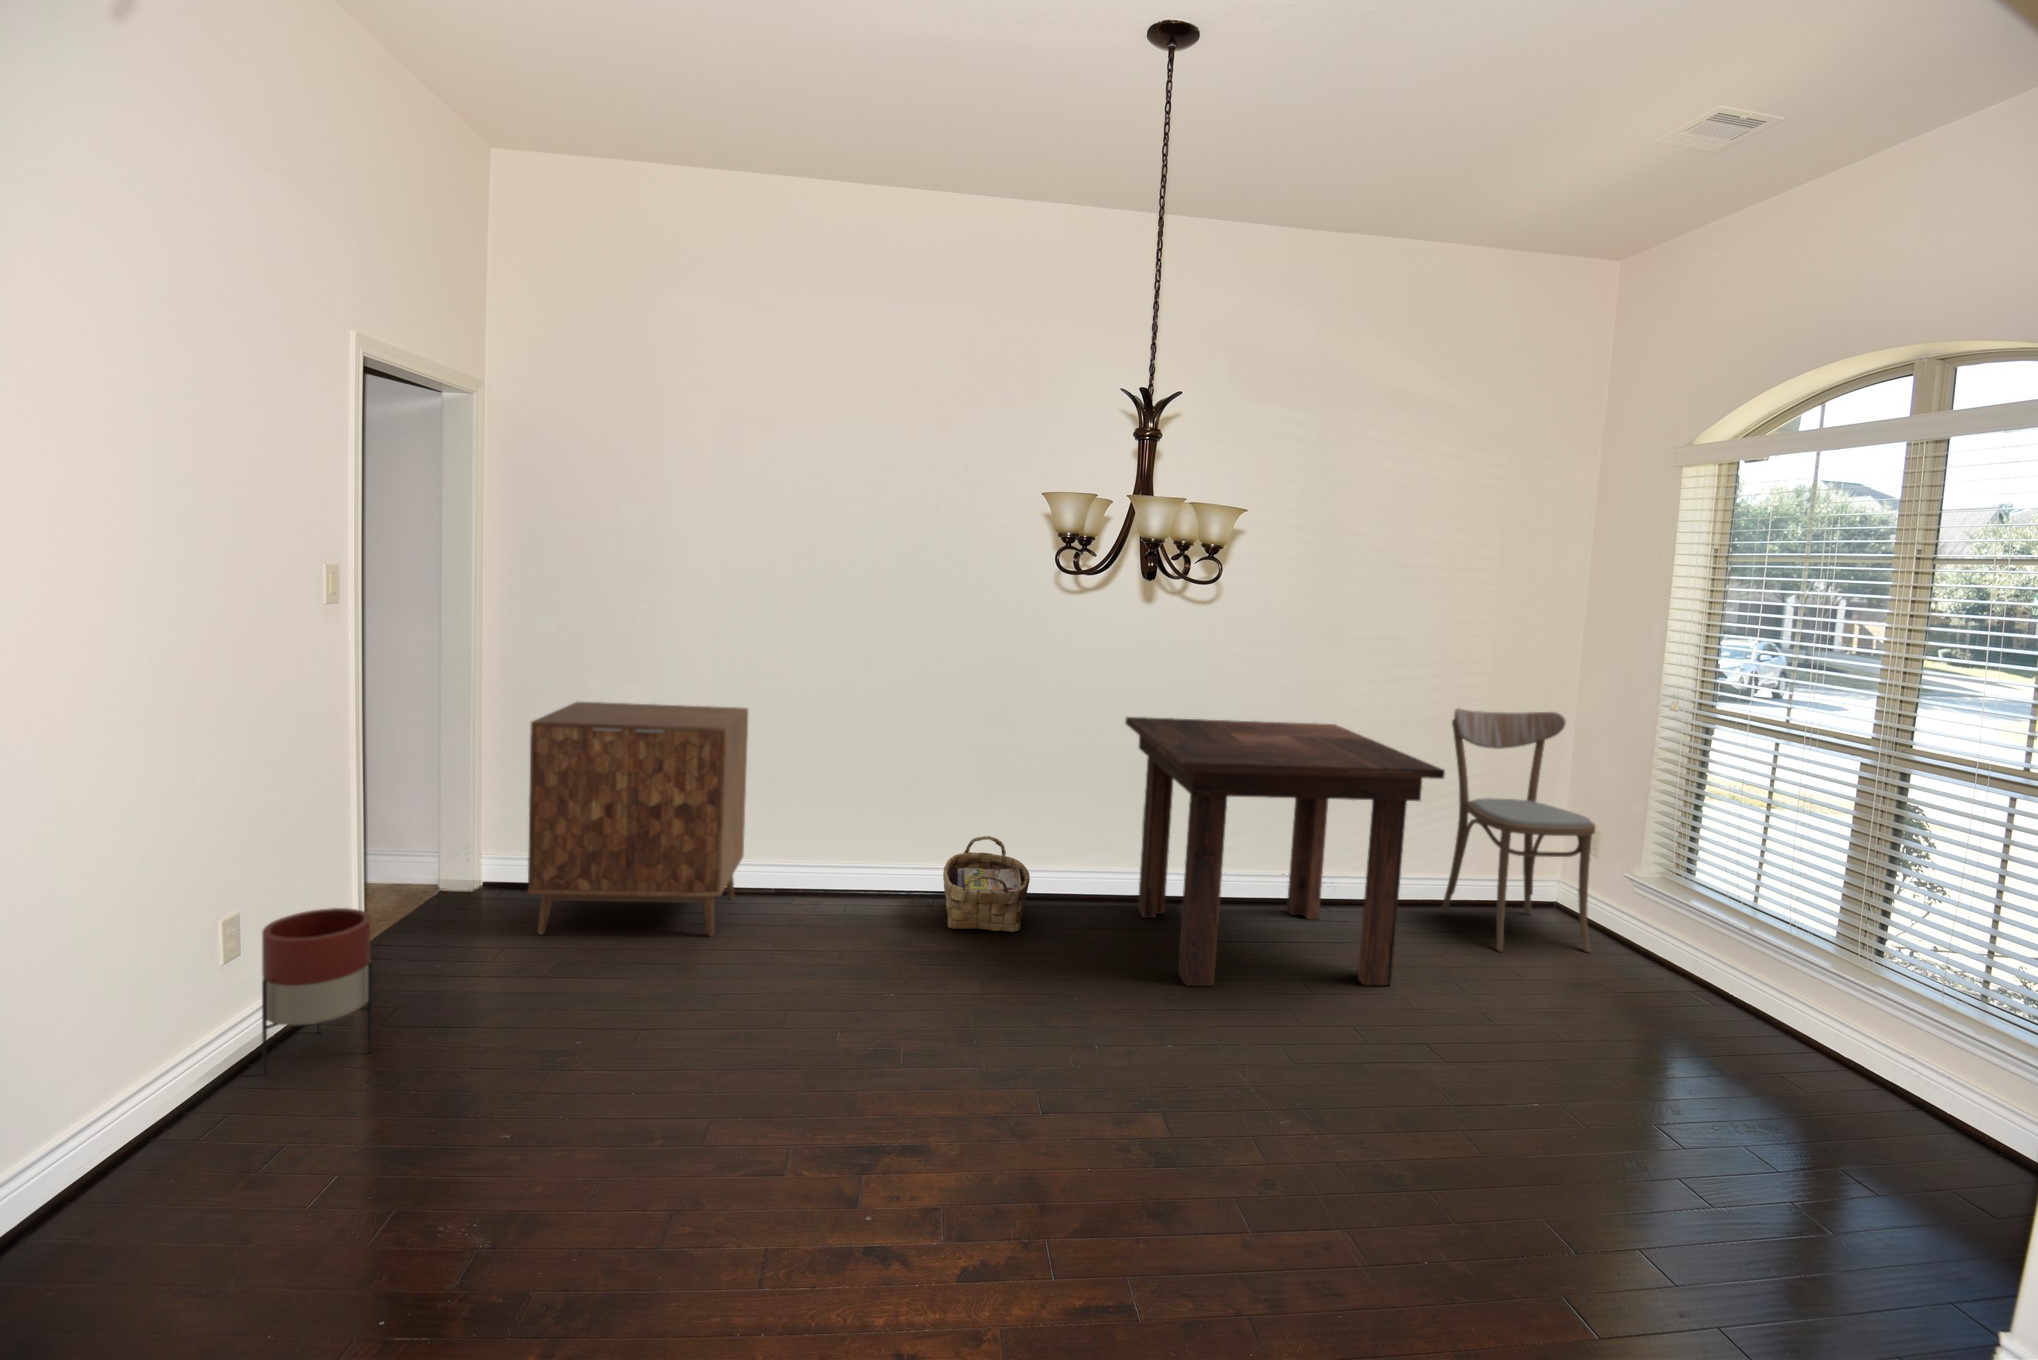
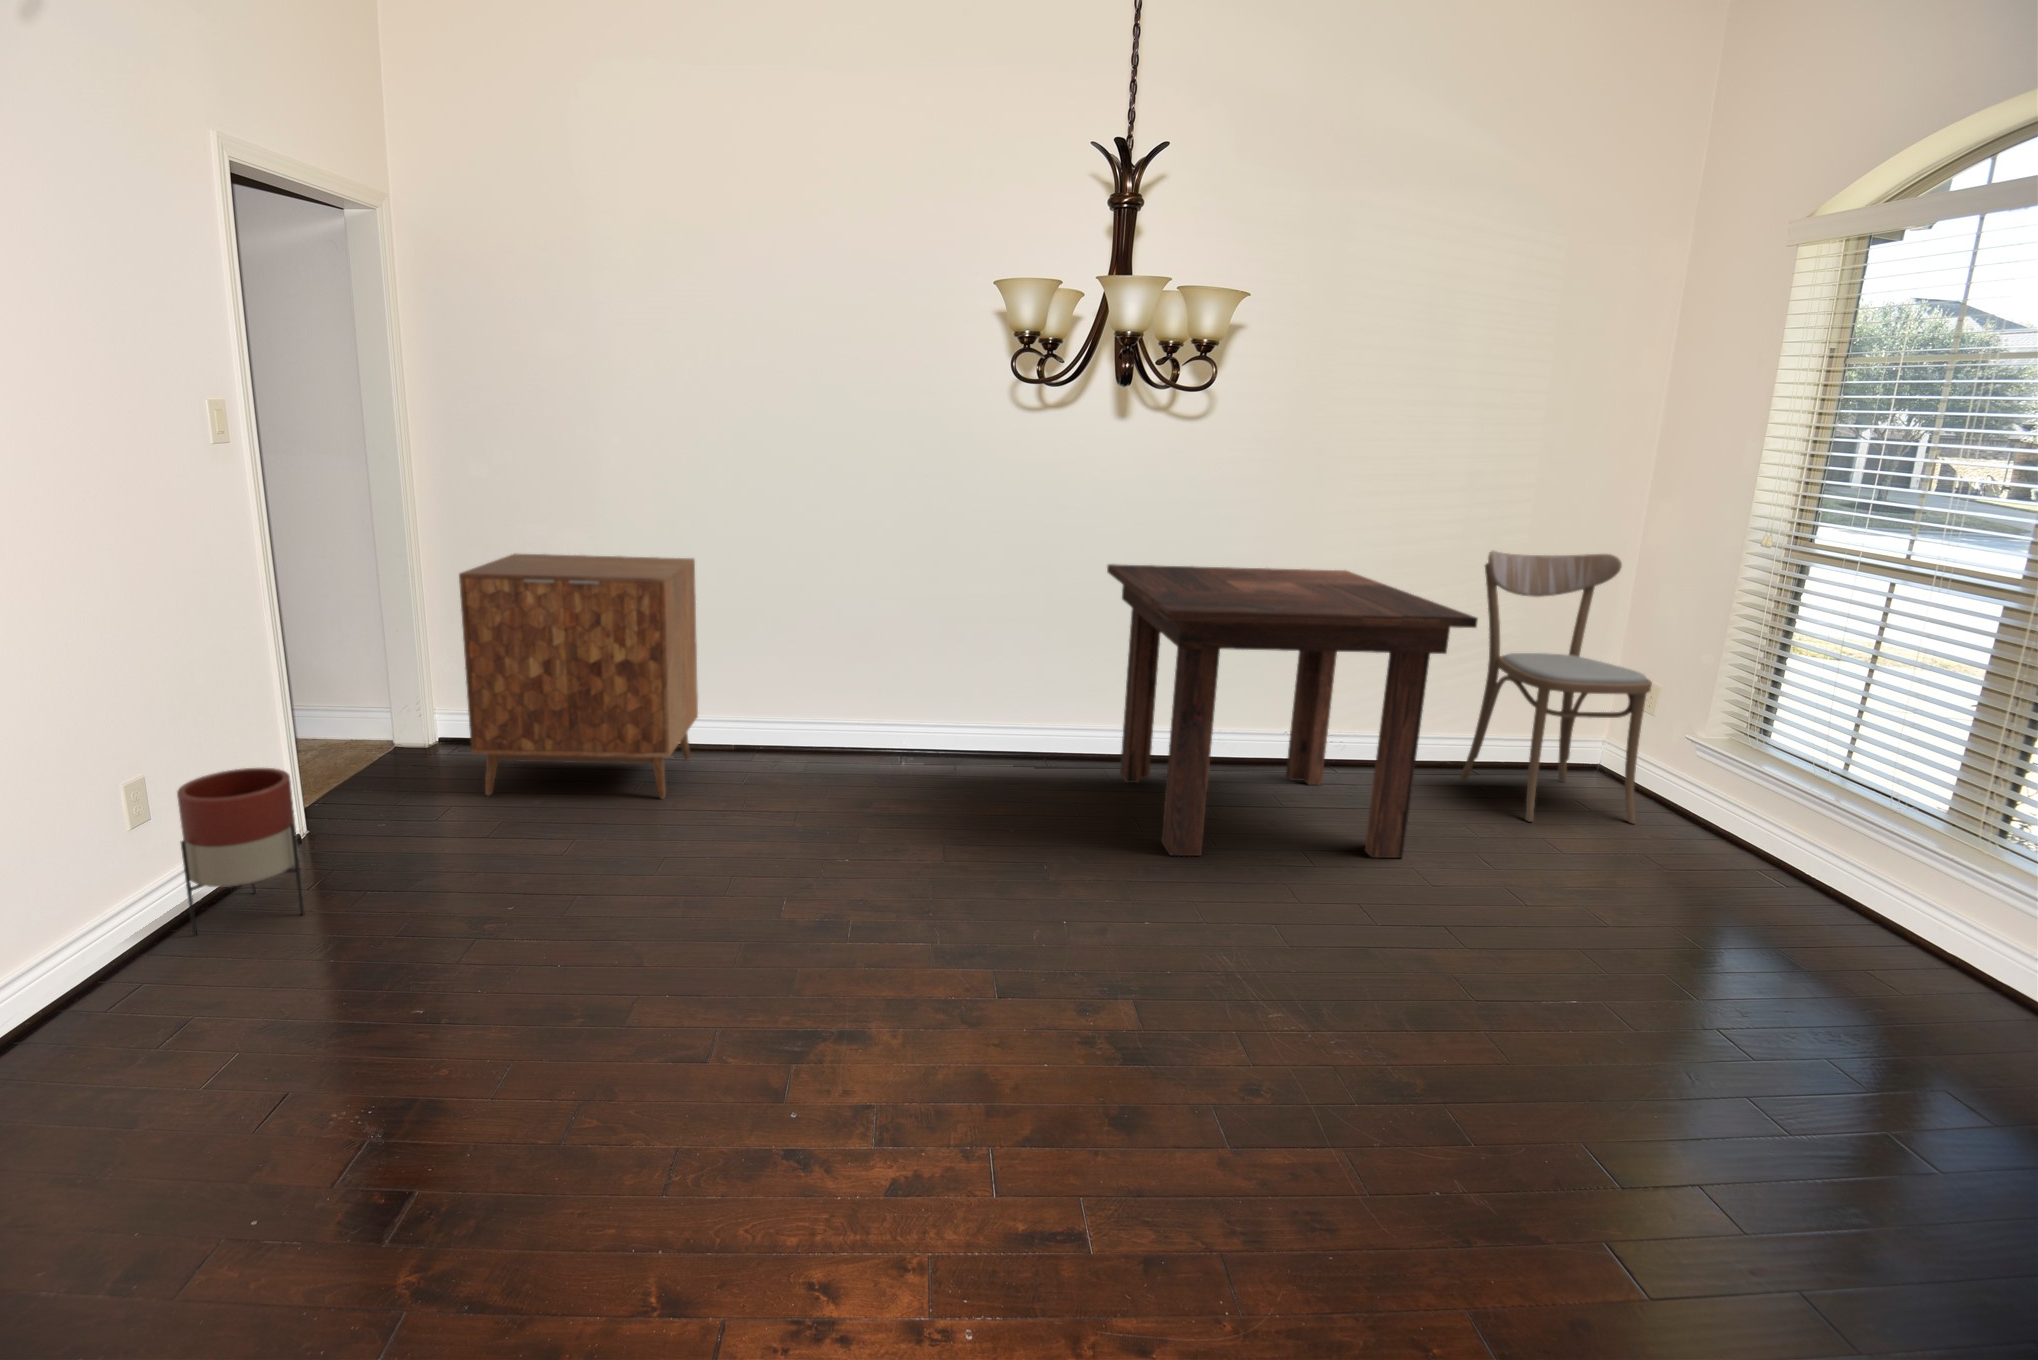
woven basket: present [943,836,1030,932] -> none [907,695,1001,797]

